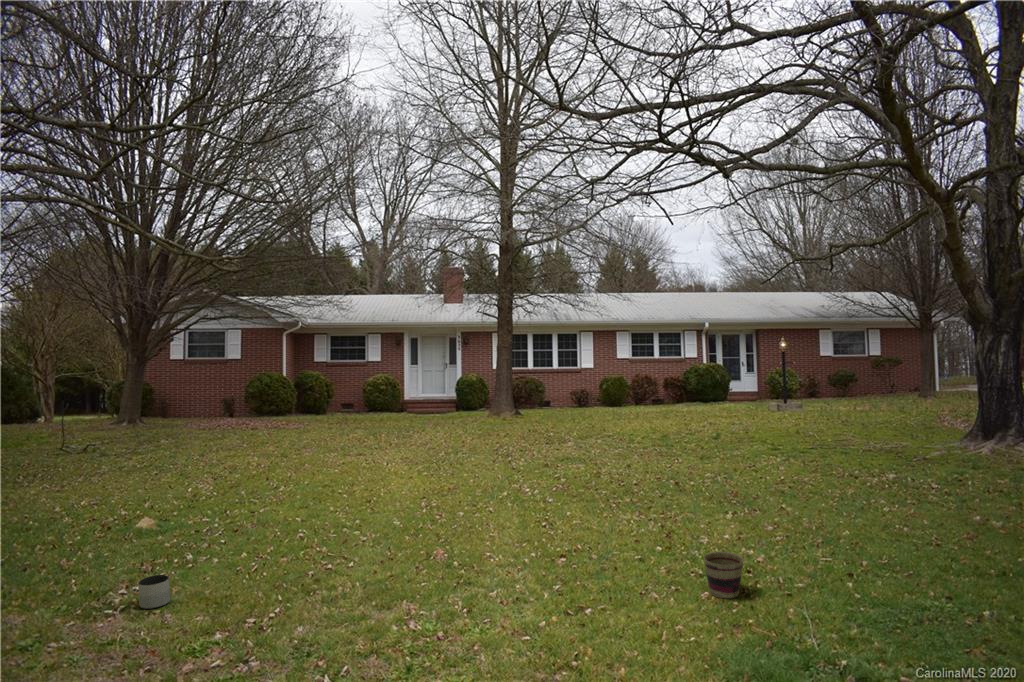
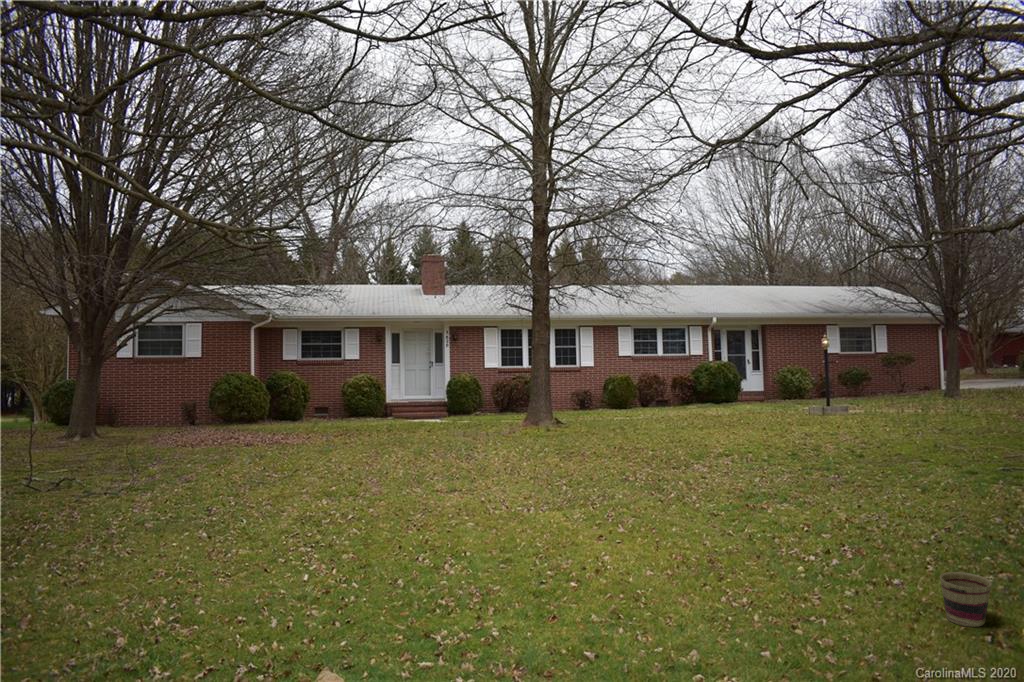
planter: present [138,575,170,609] -> none [261,621,298,665]

